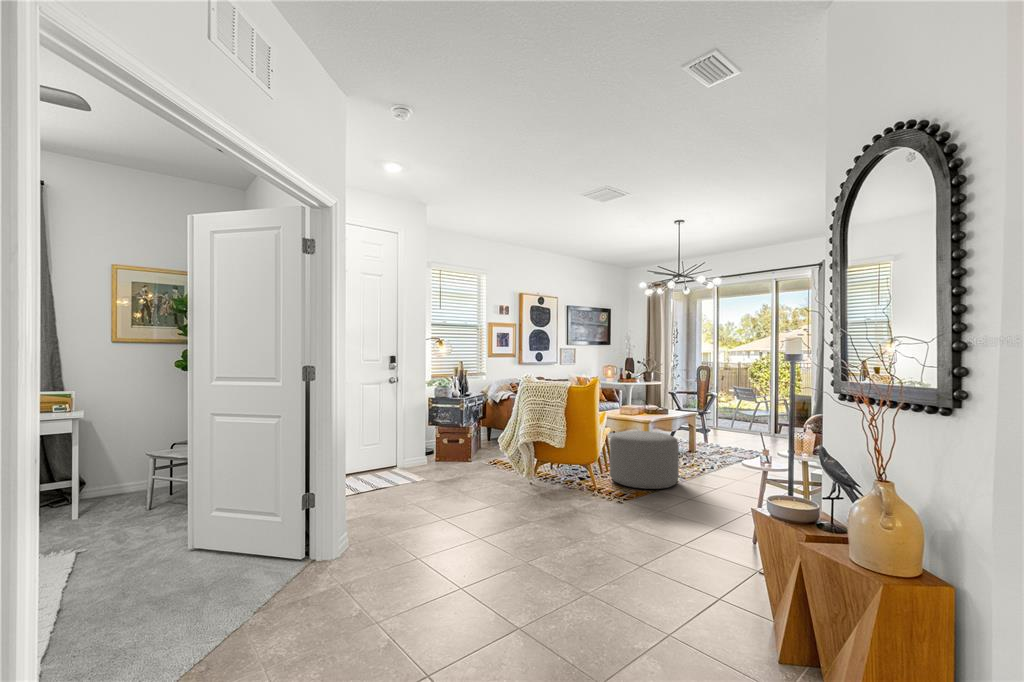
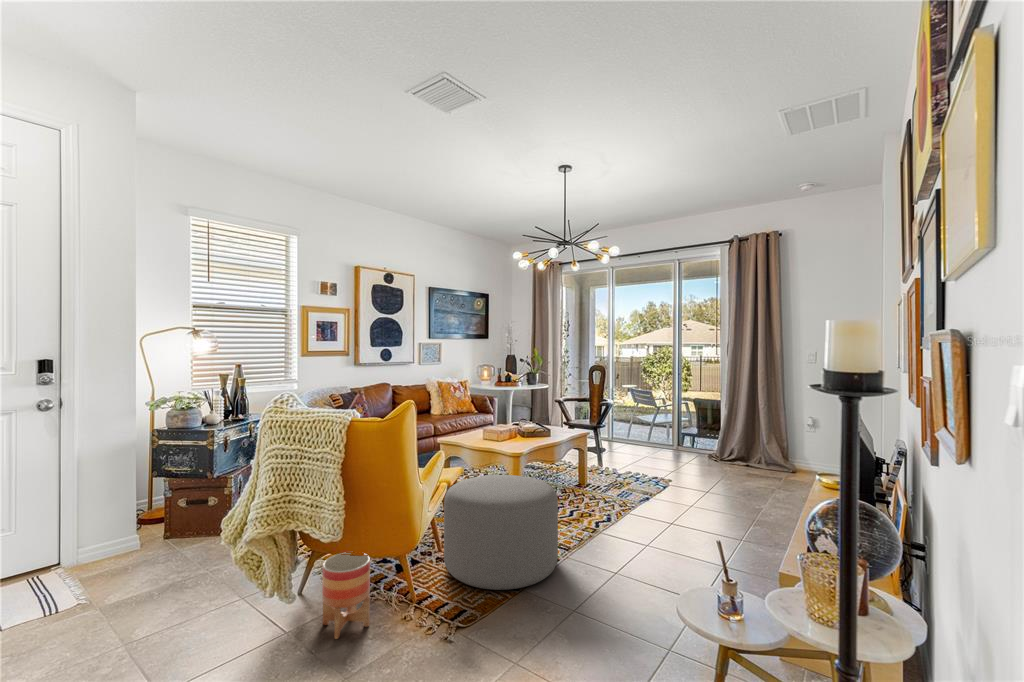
planter: none [556,460,580,498] -> present [322,553,370,639]

